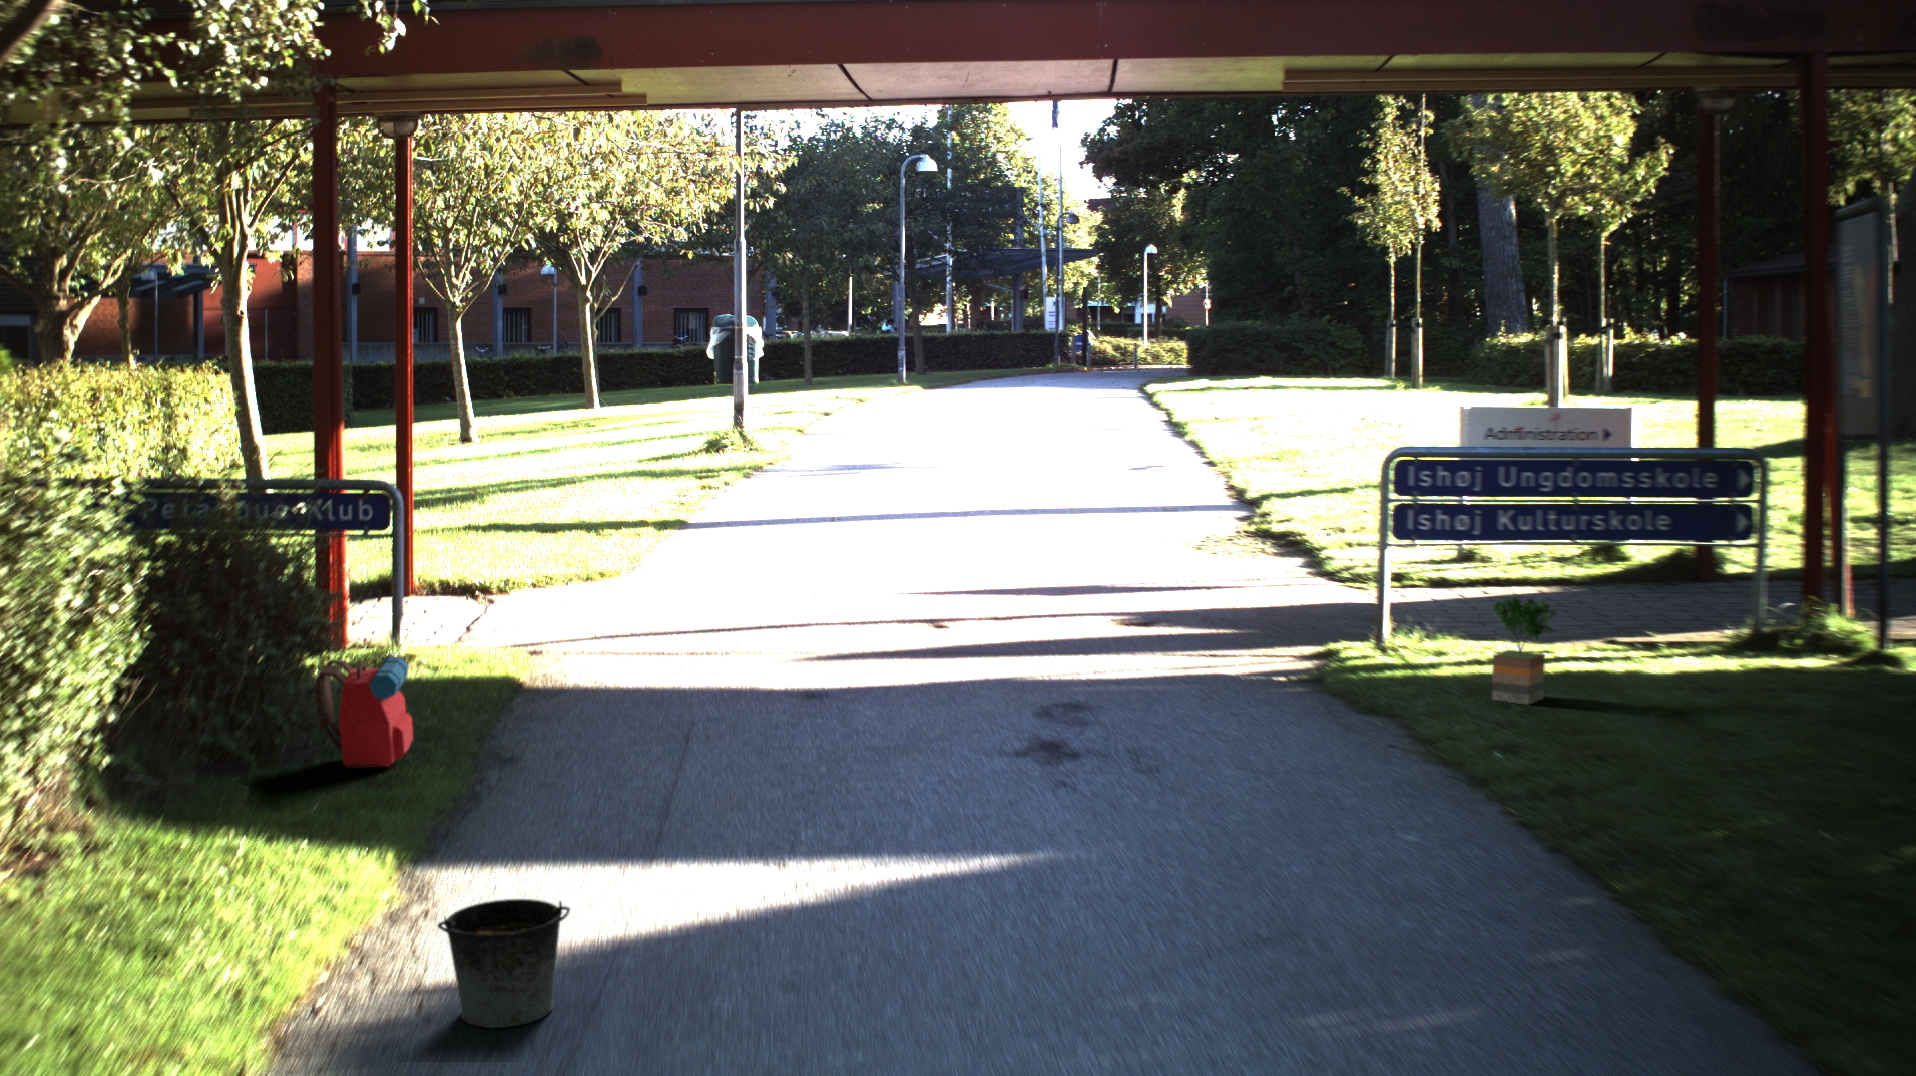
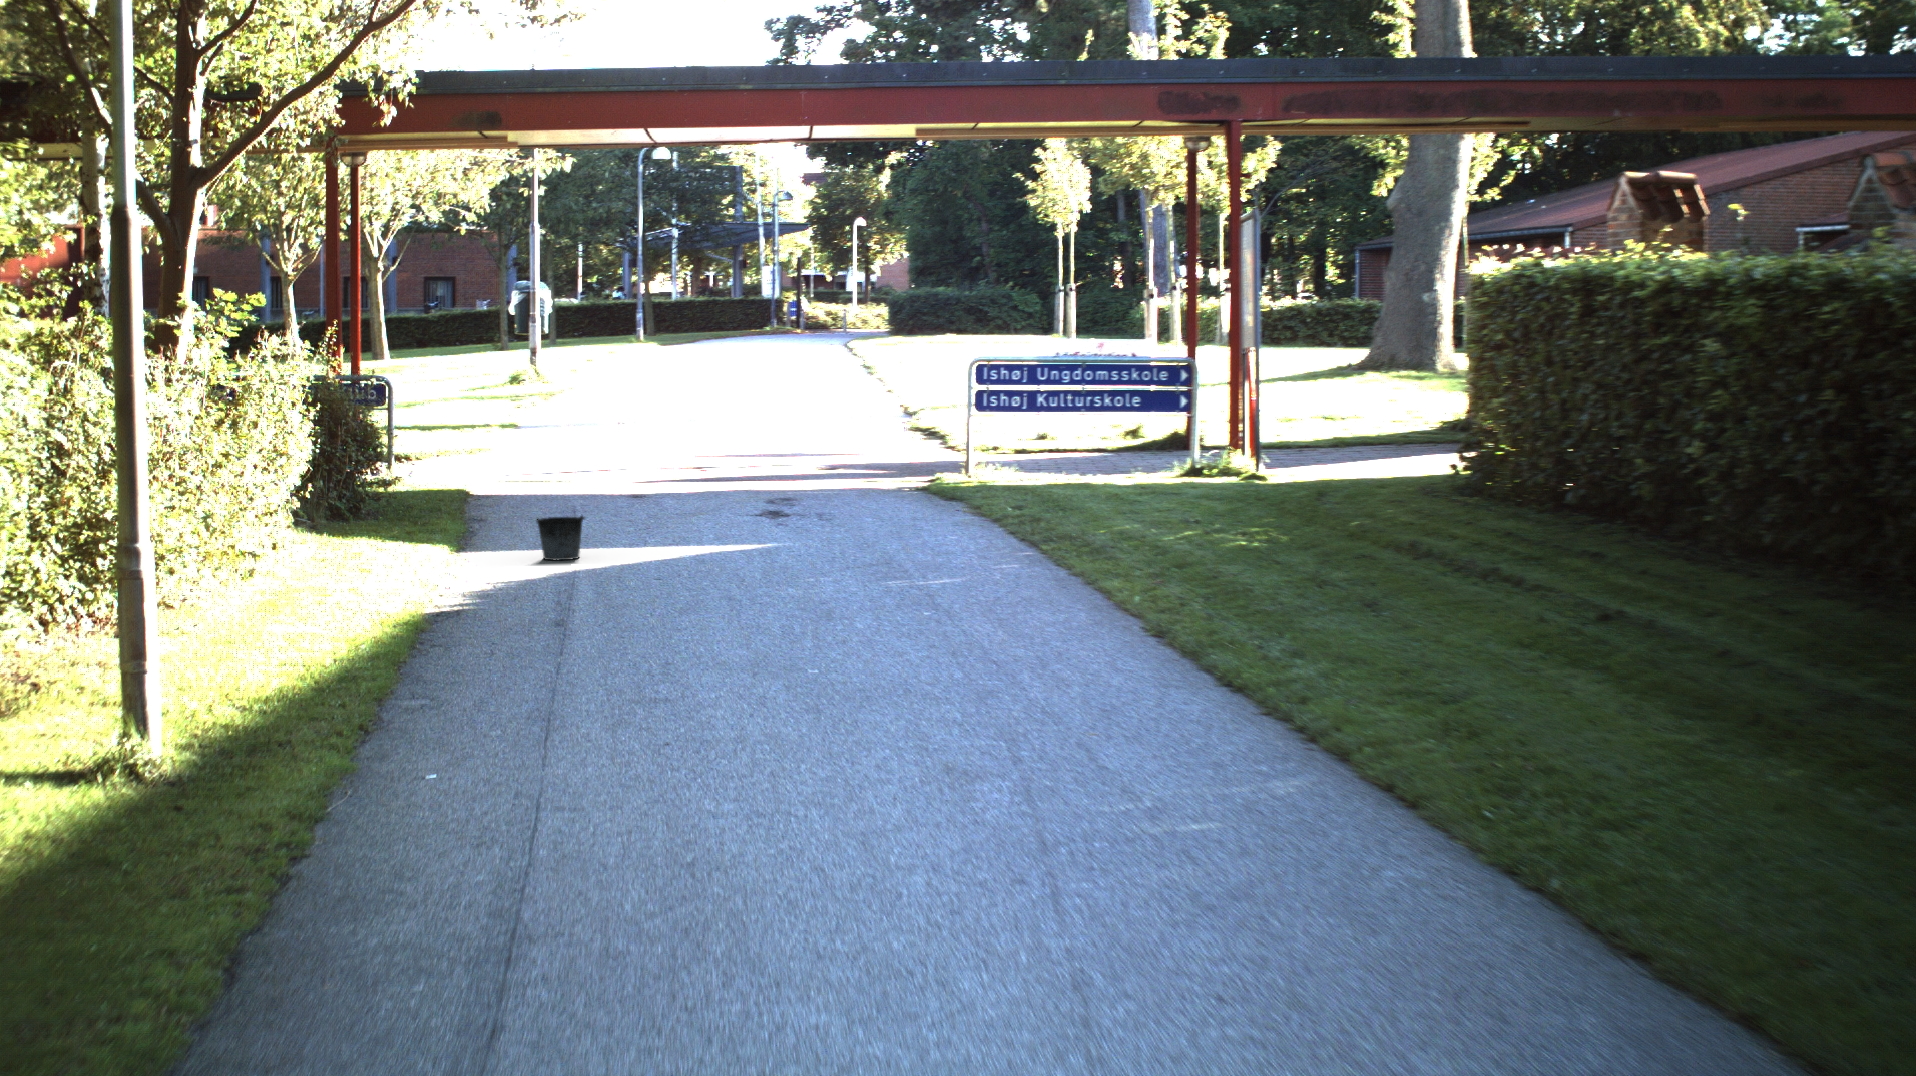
potted tree: present [1492,597,1558,705] -> none [1013,430,1048,486]
backpack: present [316,657,413,768] -> none [400,458,447,515]

